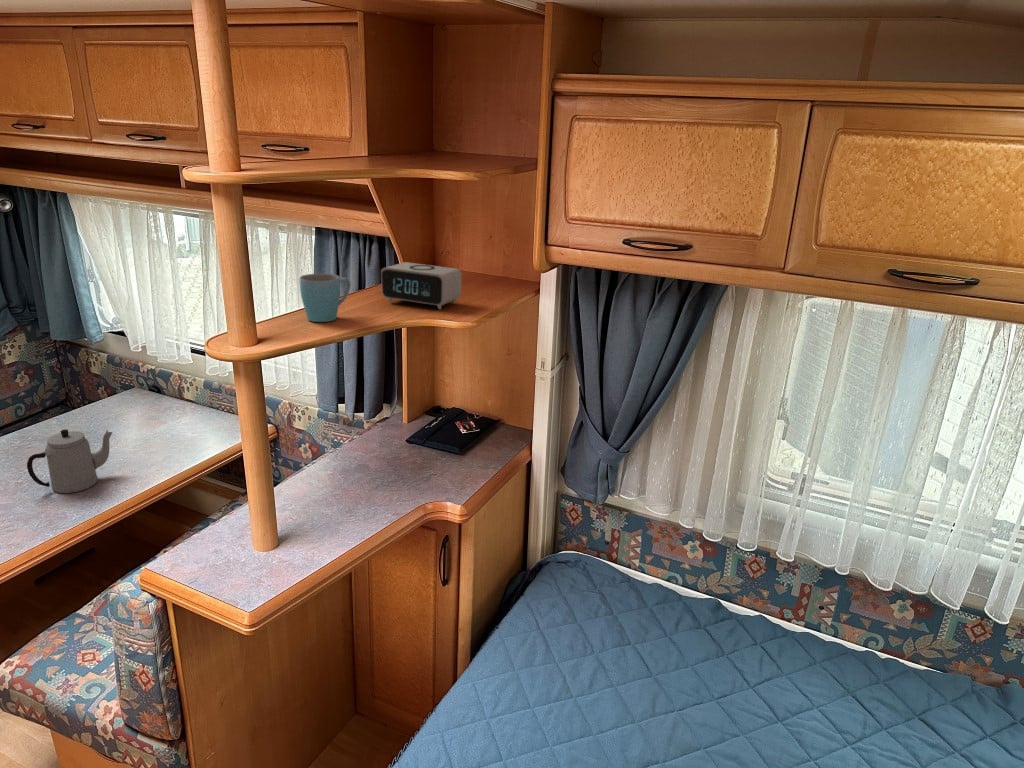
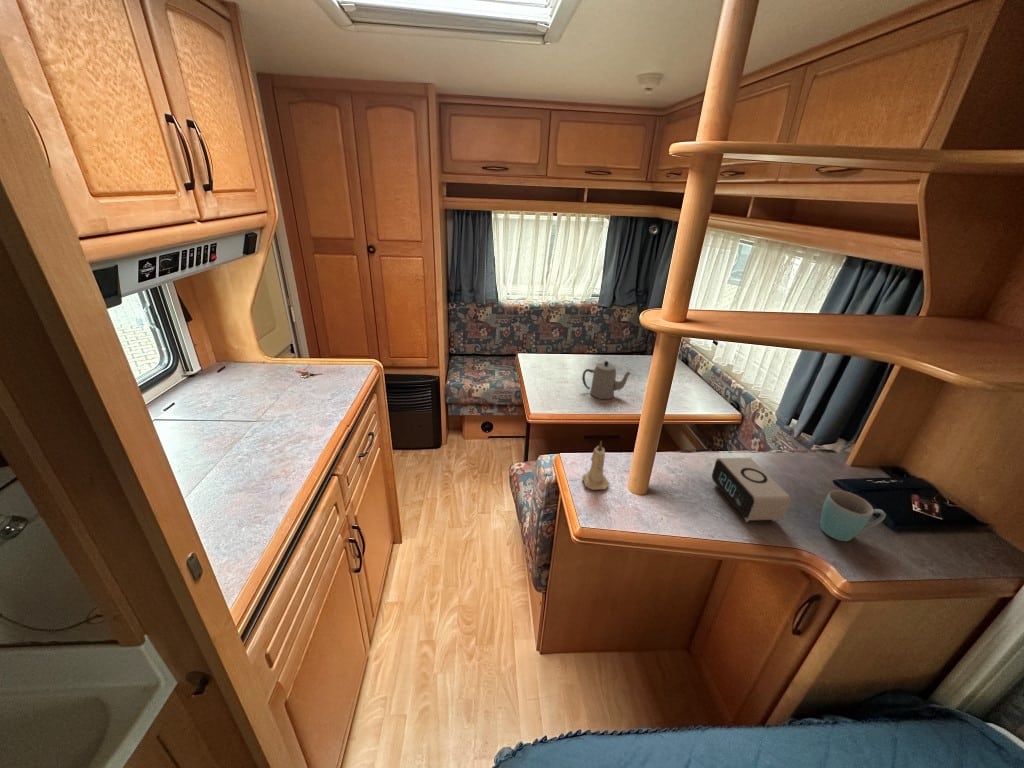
alarm clock: present [381,262,462,309] -> present [712,458,791,522]
mug: present [299,273,351,322] -> present [820,490,886,541]
candle: none [196,509,236,577] -> present [582,442,609,490]

